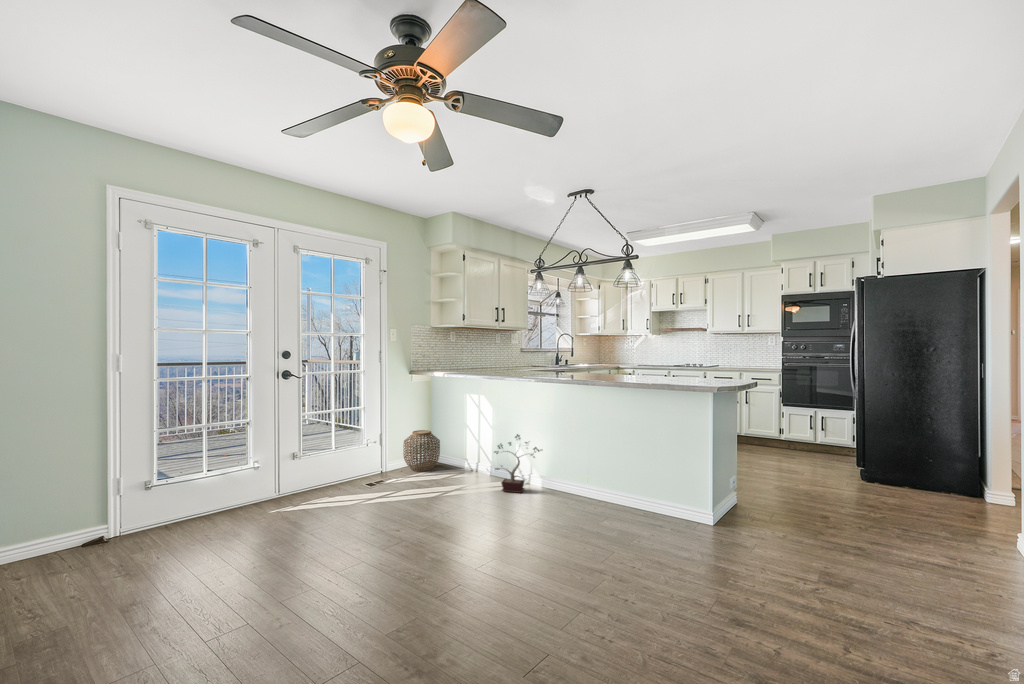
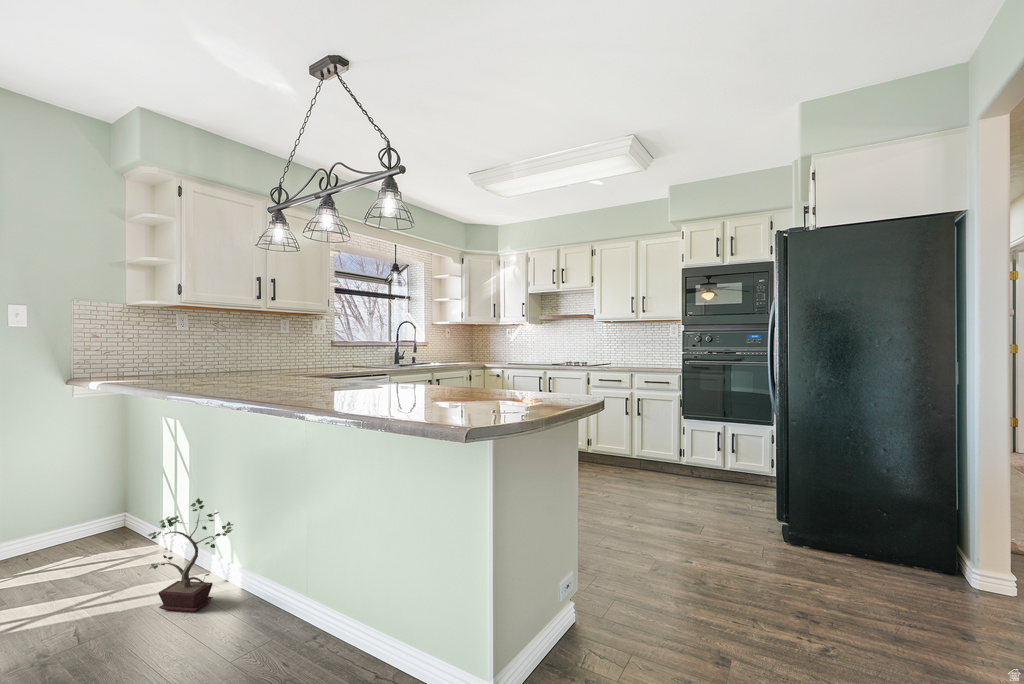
woven basket: present [403,430,440,471] -> none [43,480,125,555]

